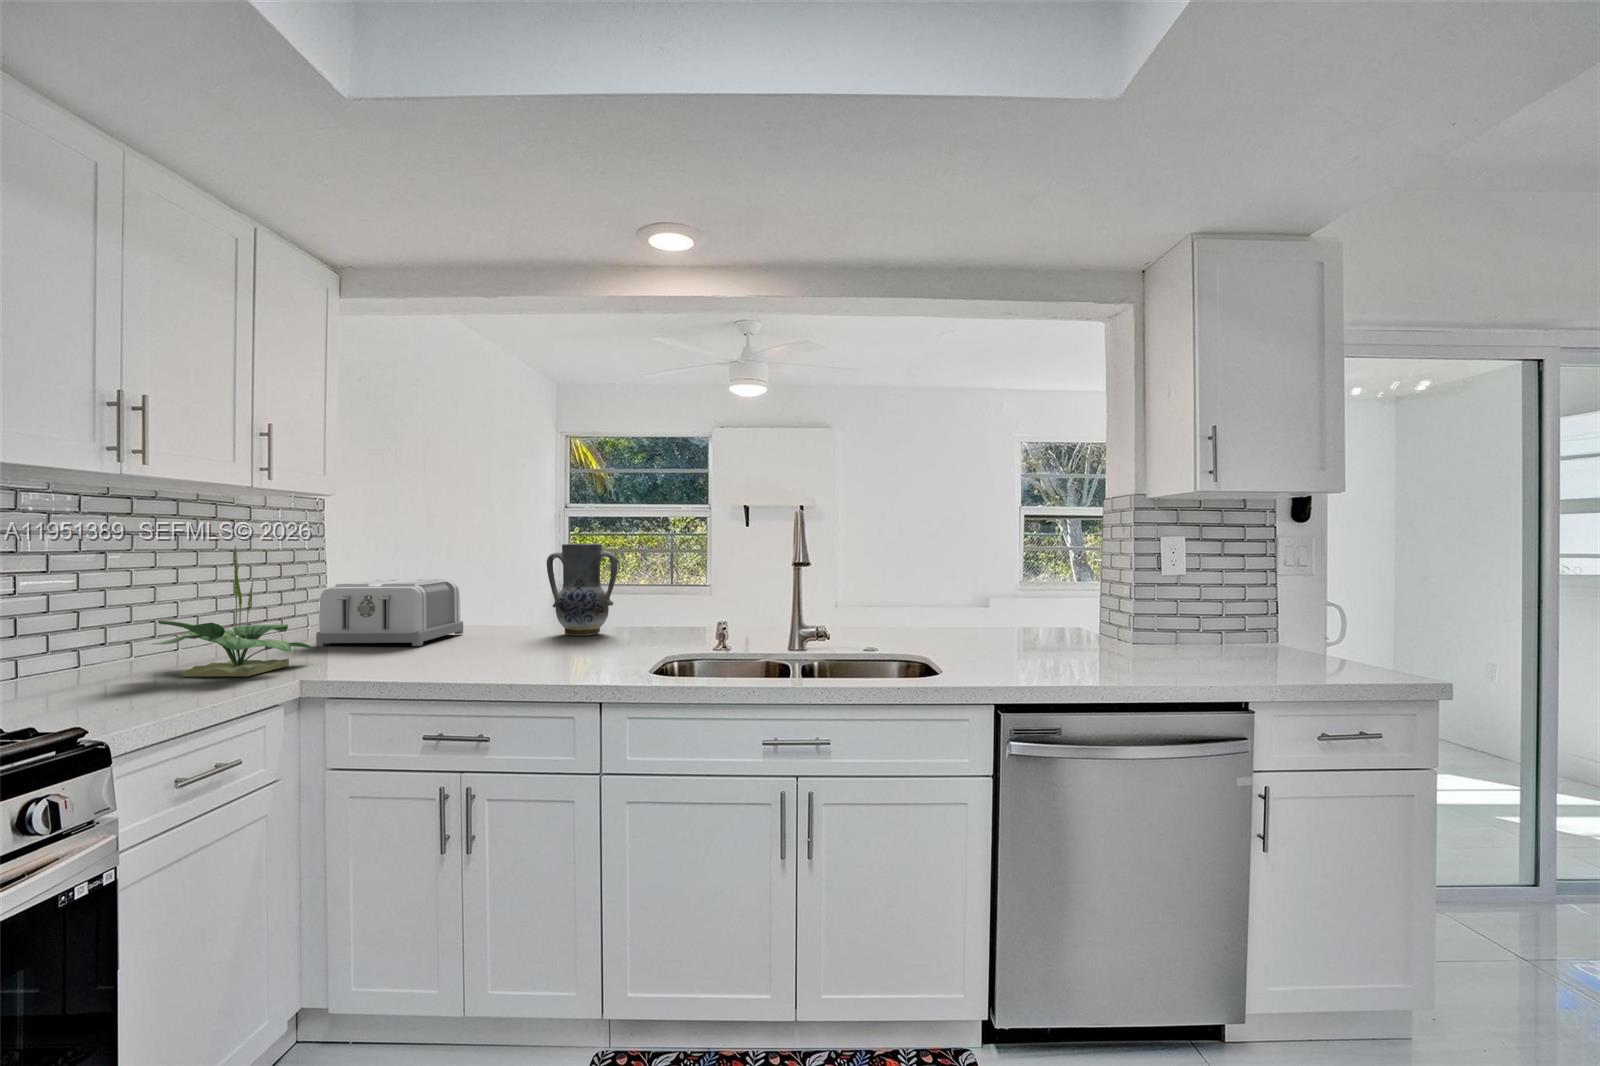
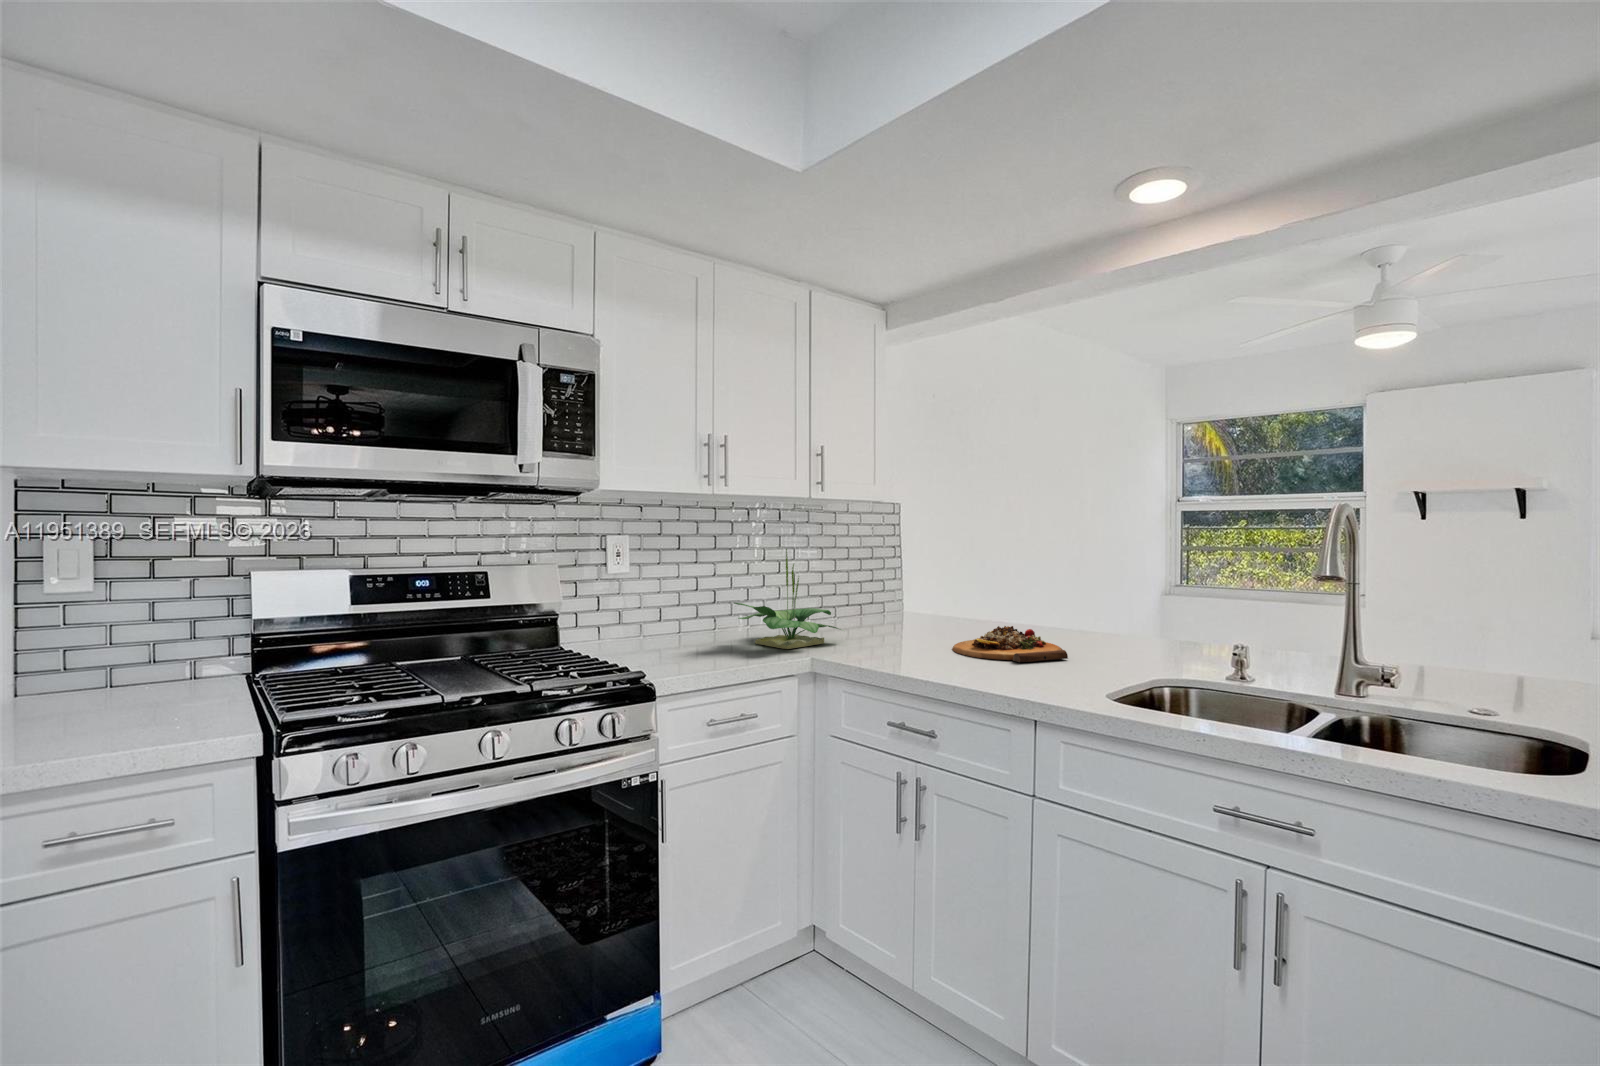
vase: present [547,543,617,636] -> none [1067,546,1139,641]
toaster: present [316,579,463,646] -> none [871,574,993,636]
cutting board: none [453,625,581,659] -> present [952,626,1068,662]

